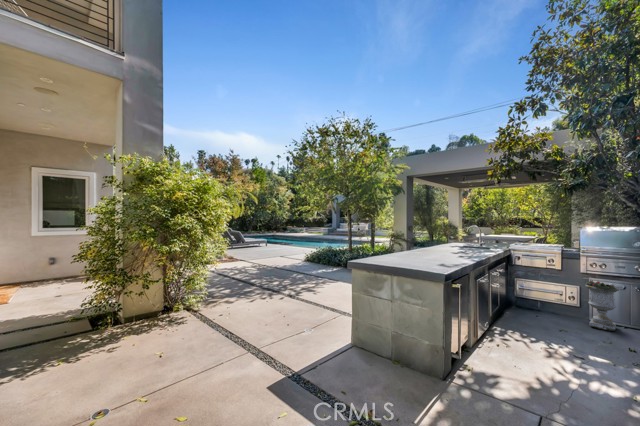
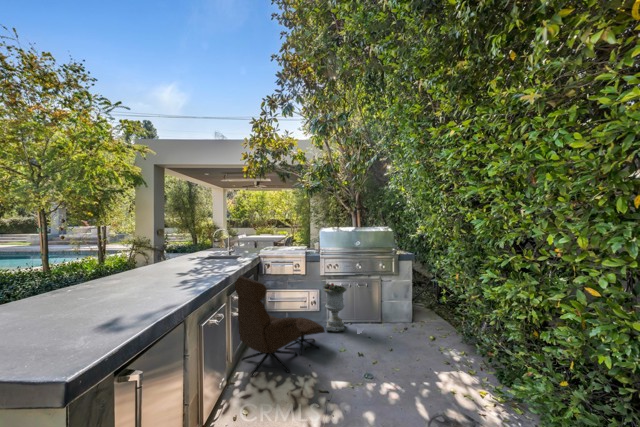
lounge chair: none [485,257,586,341] -> present [235,276,325,377]

